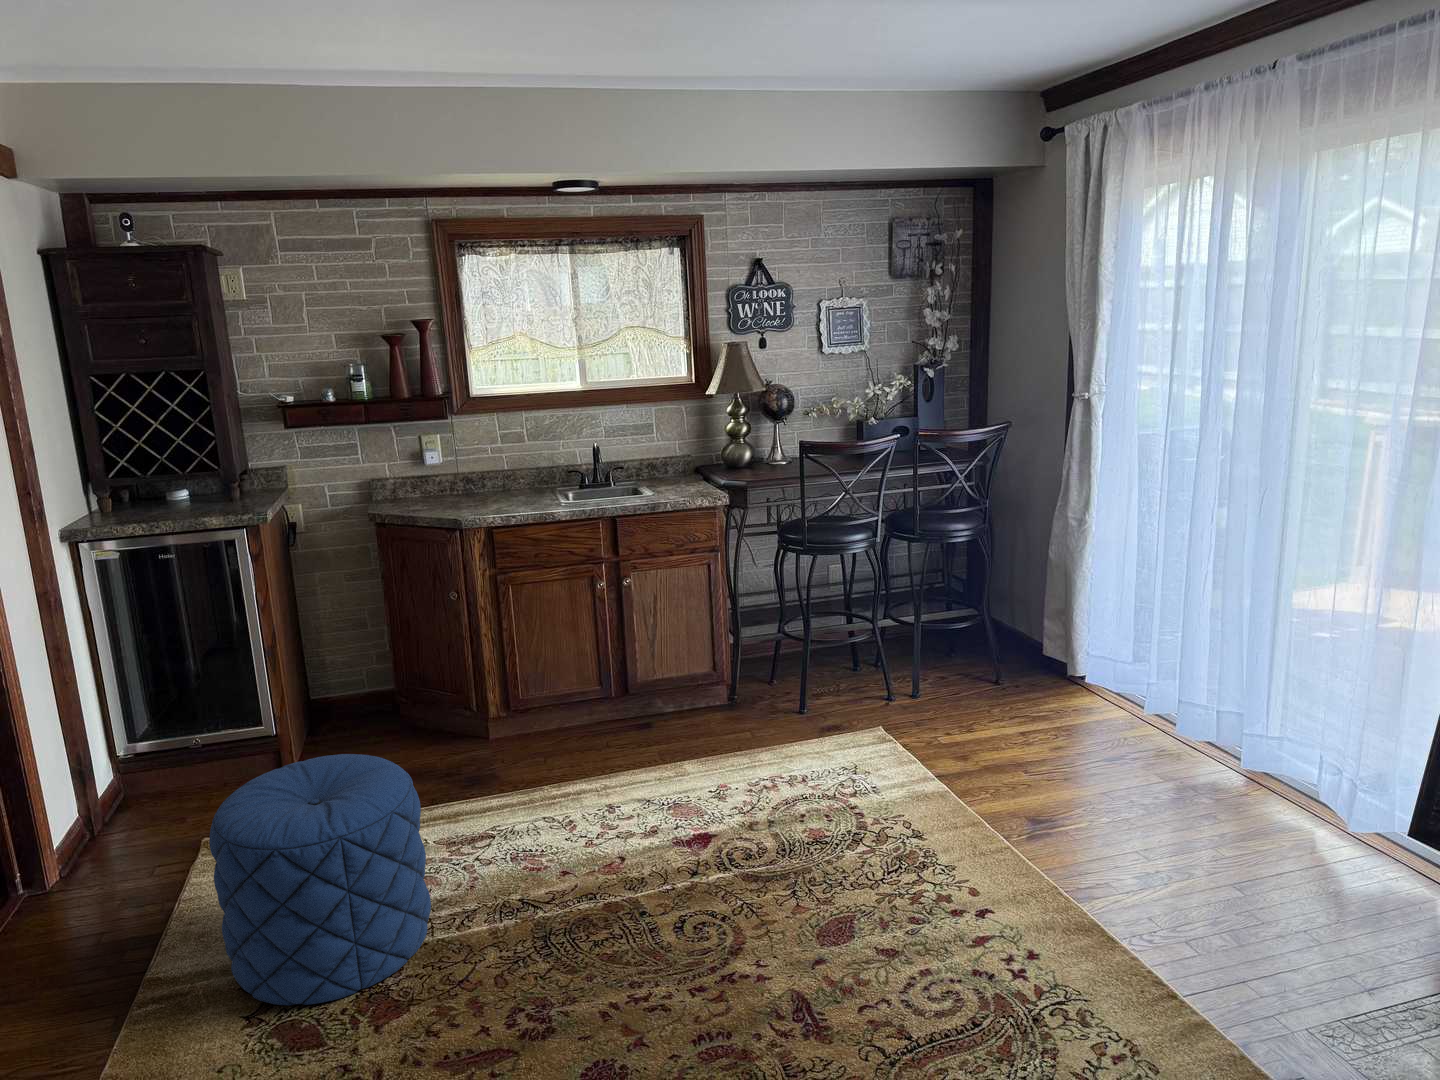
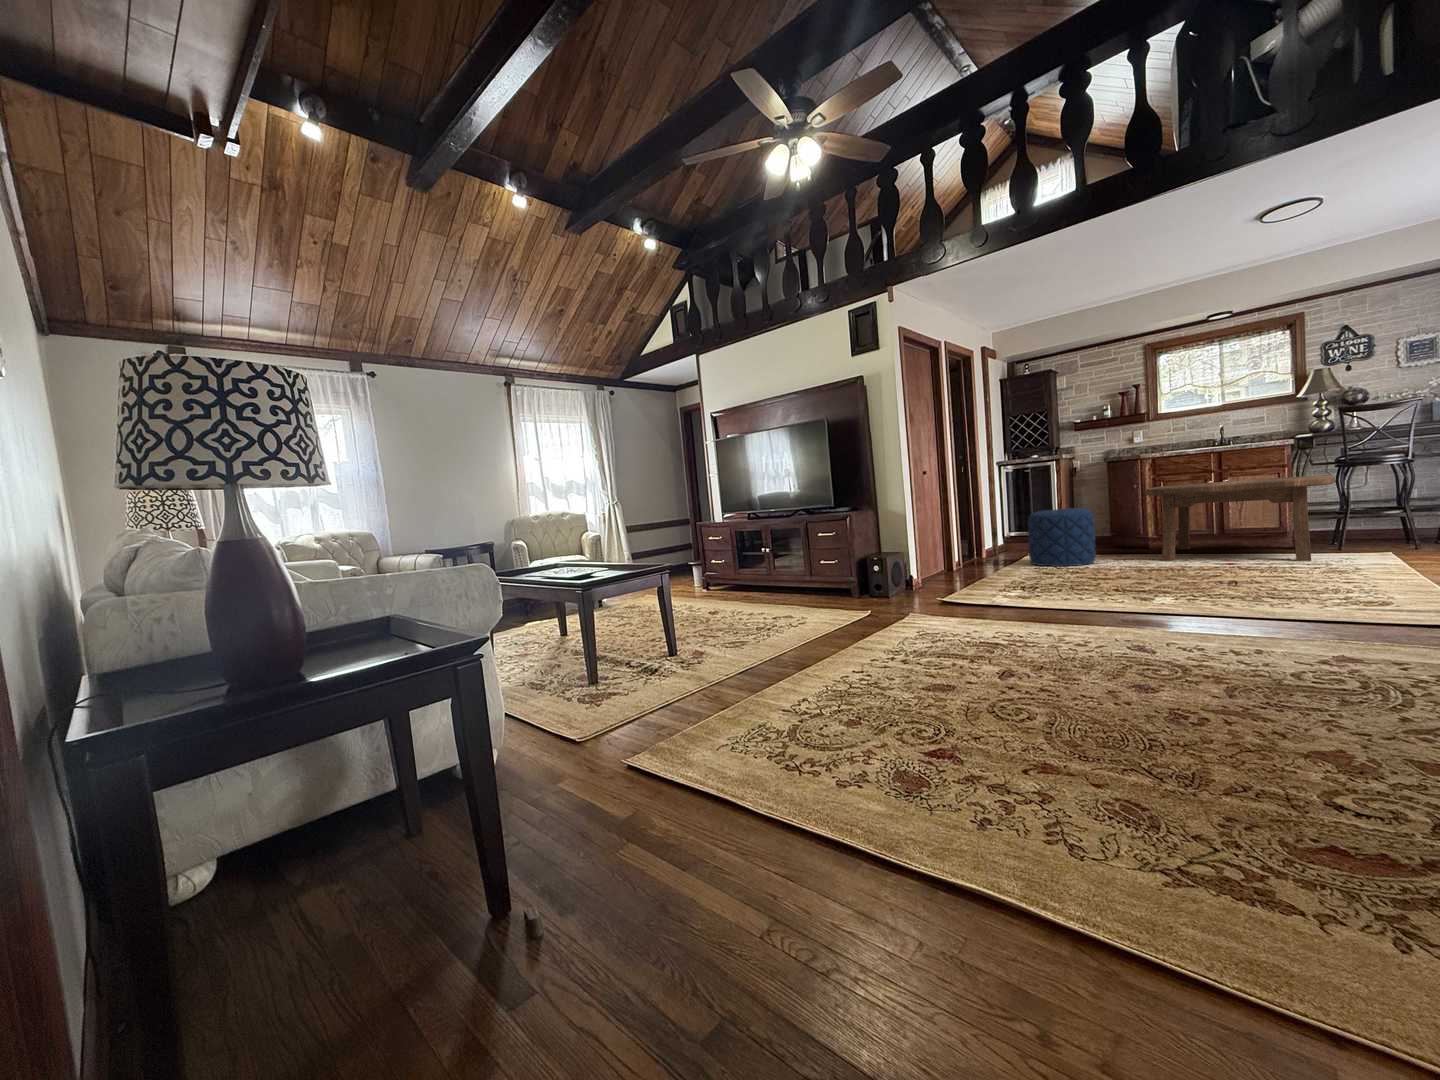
coffee table: none [512,573,865,862] -> present [1145,475,1335,561]

